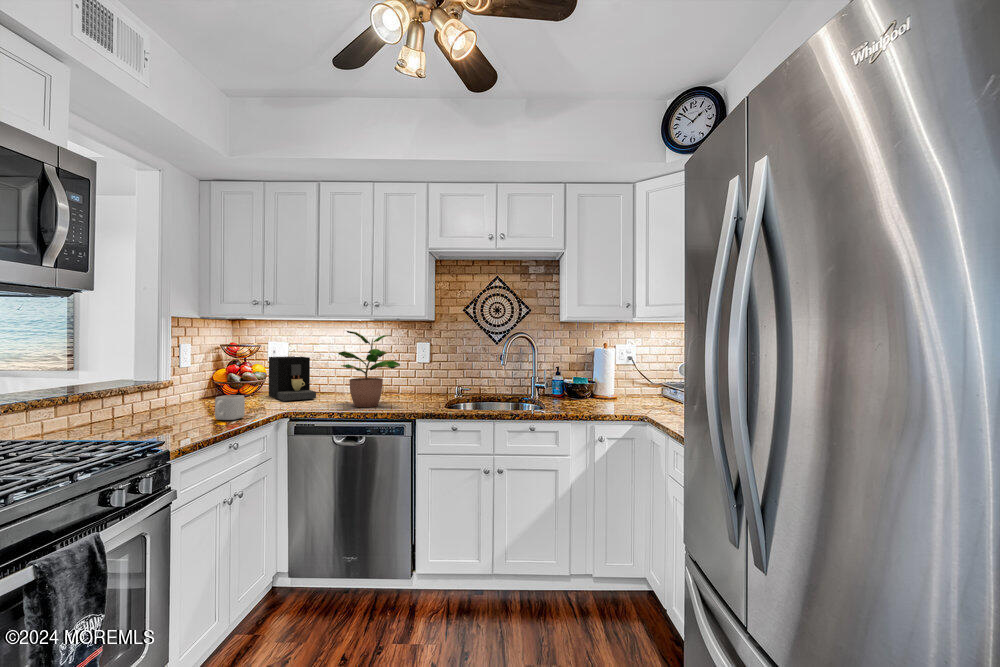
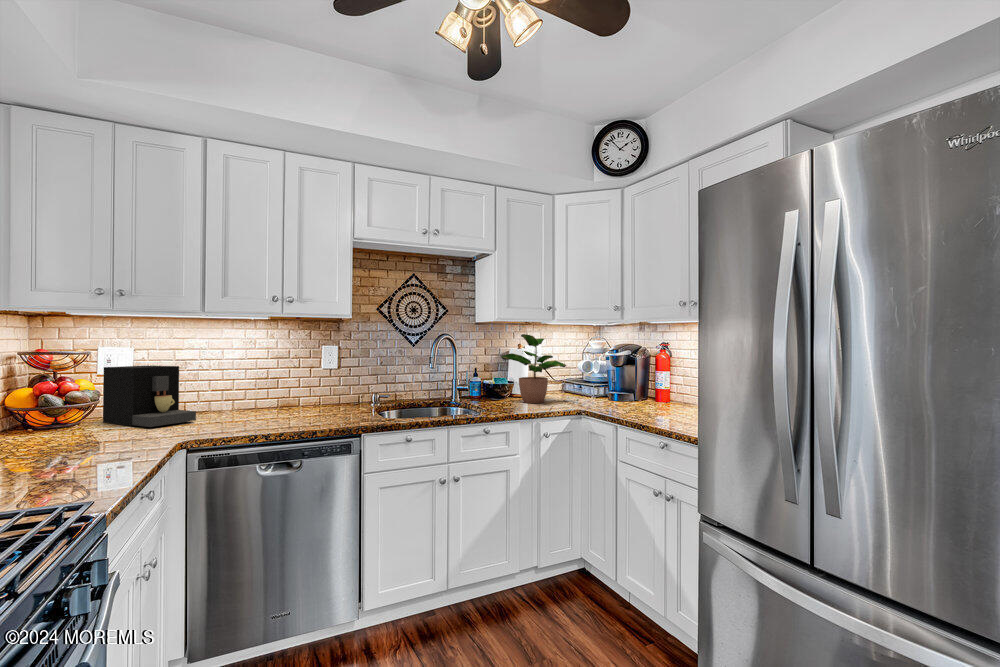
potted plant: present [338,331,400,407] -> present [501,334,566,403]
mug: present [215,395,245,420] -> none [86,423,135,463]

